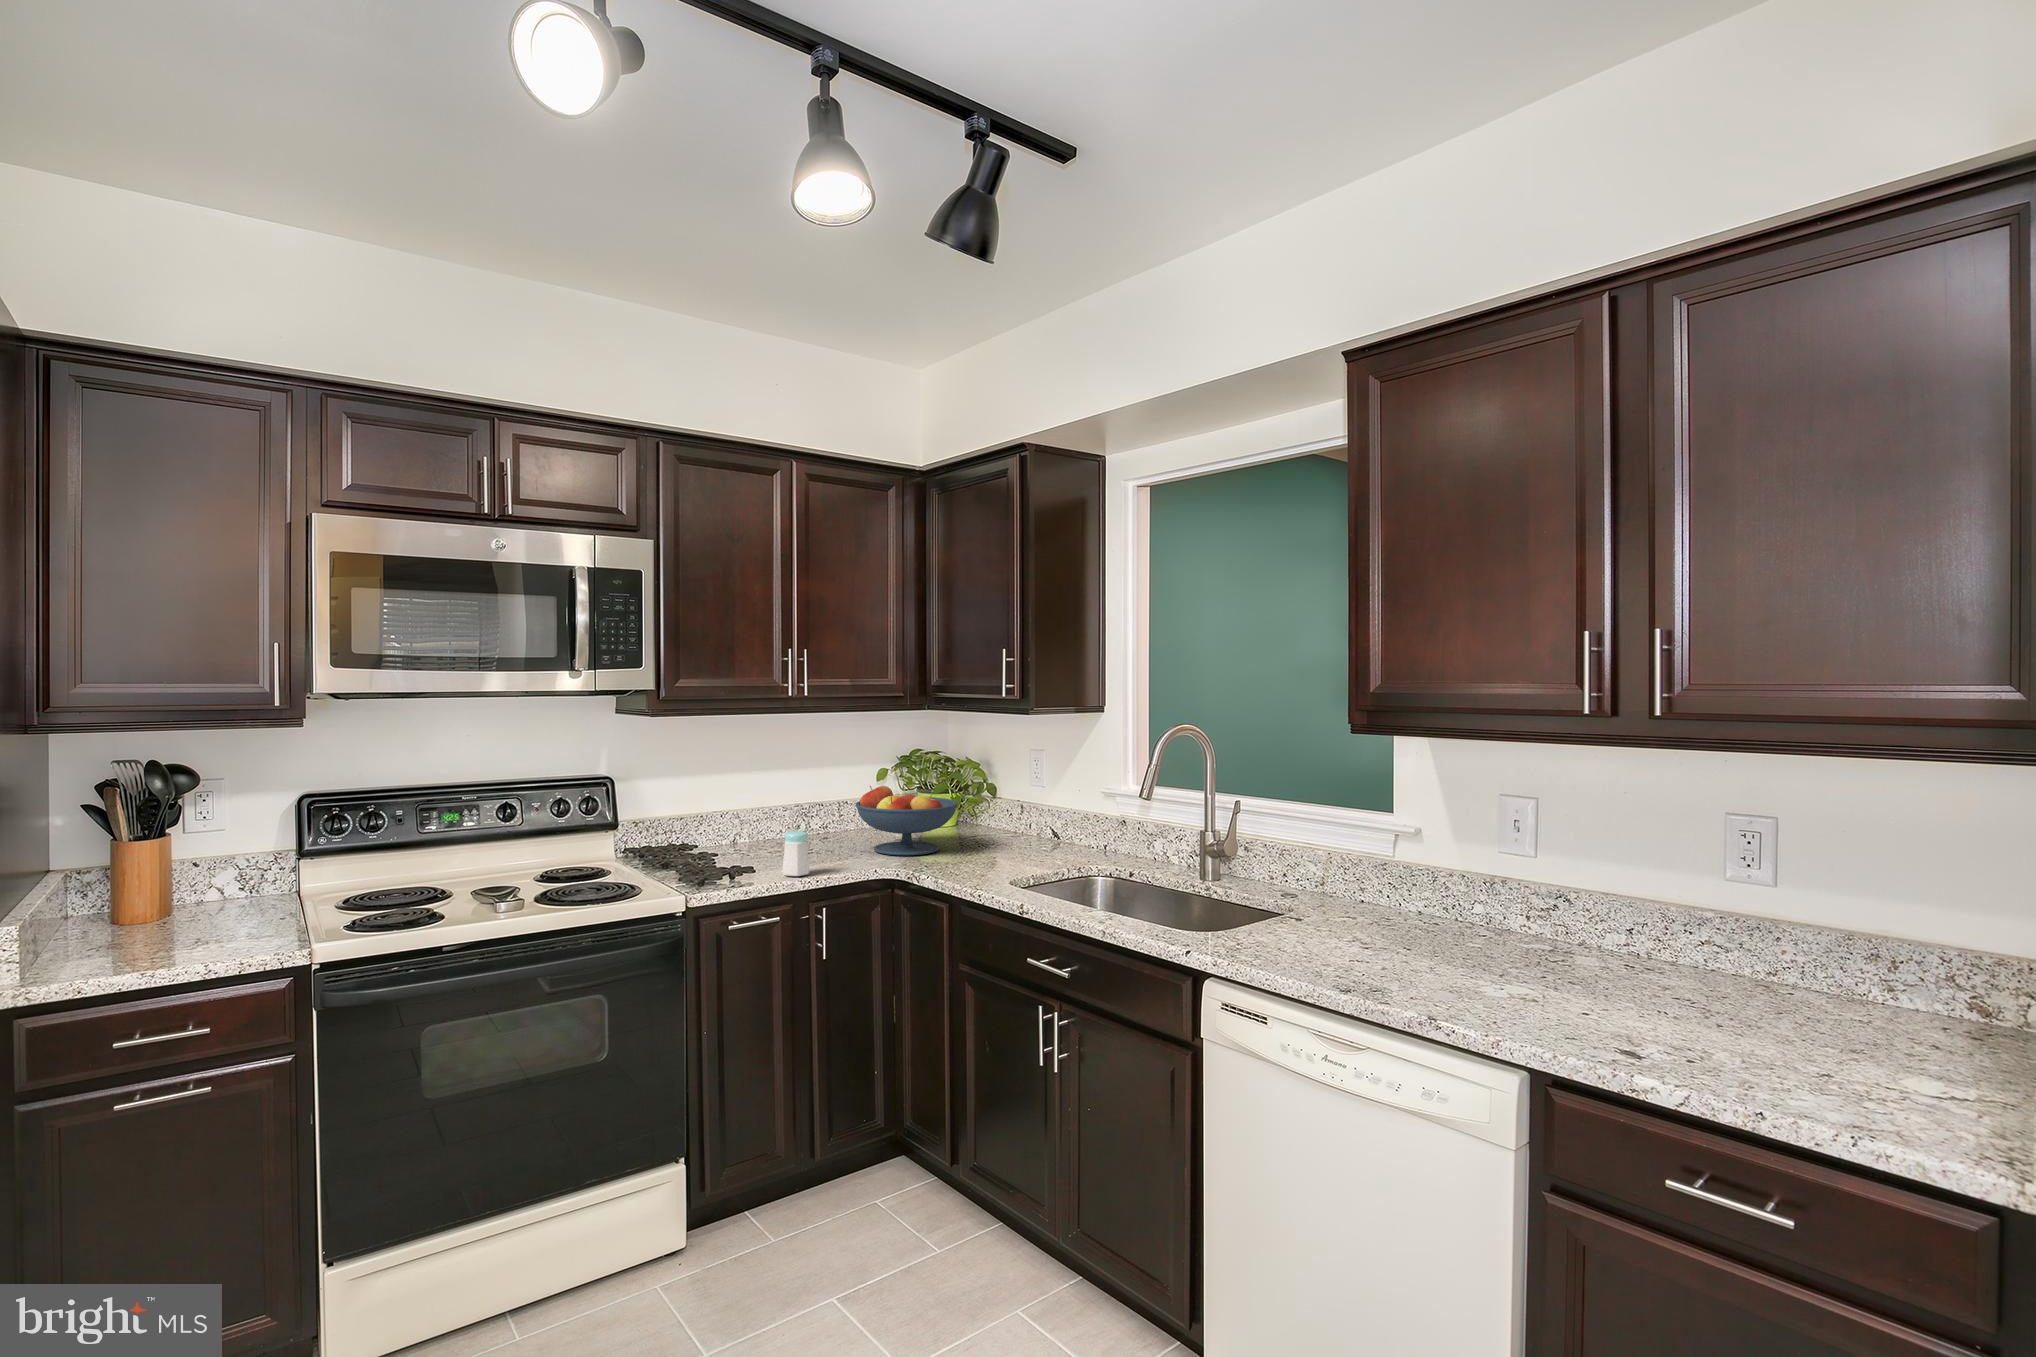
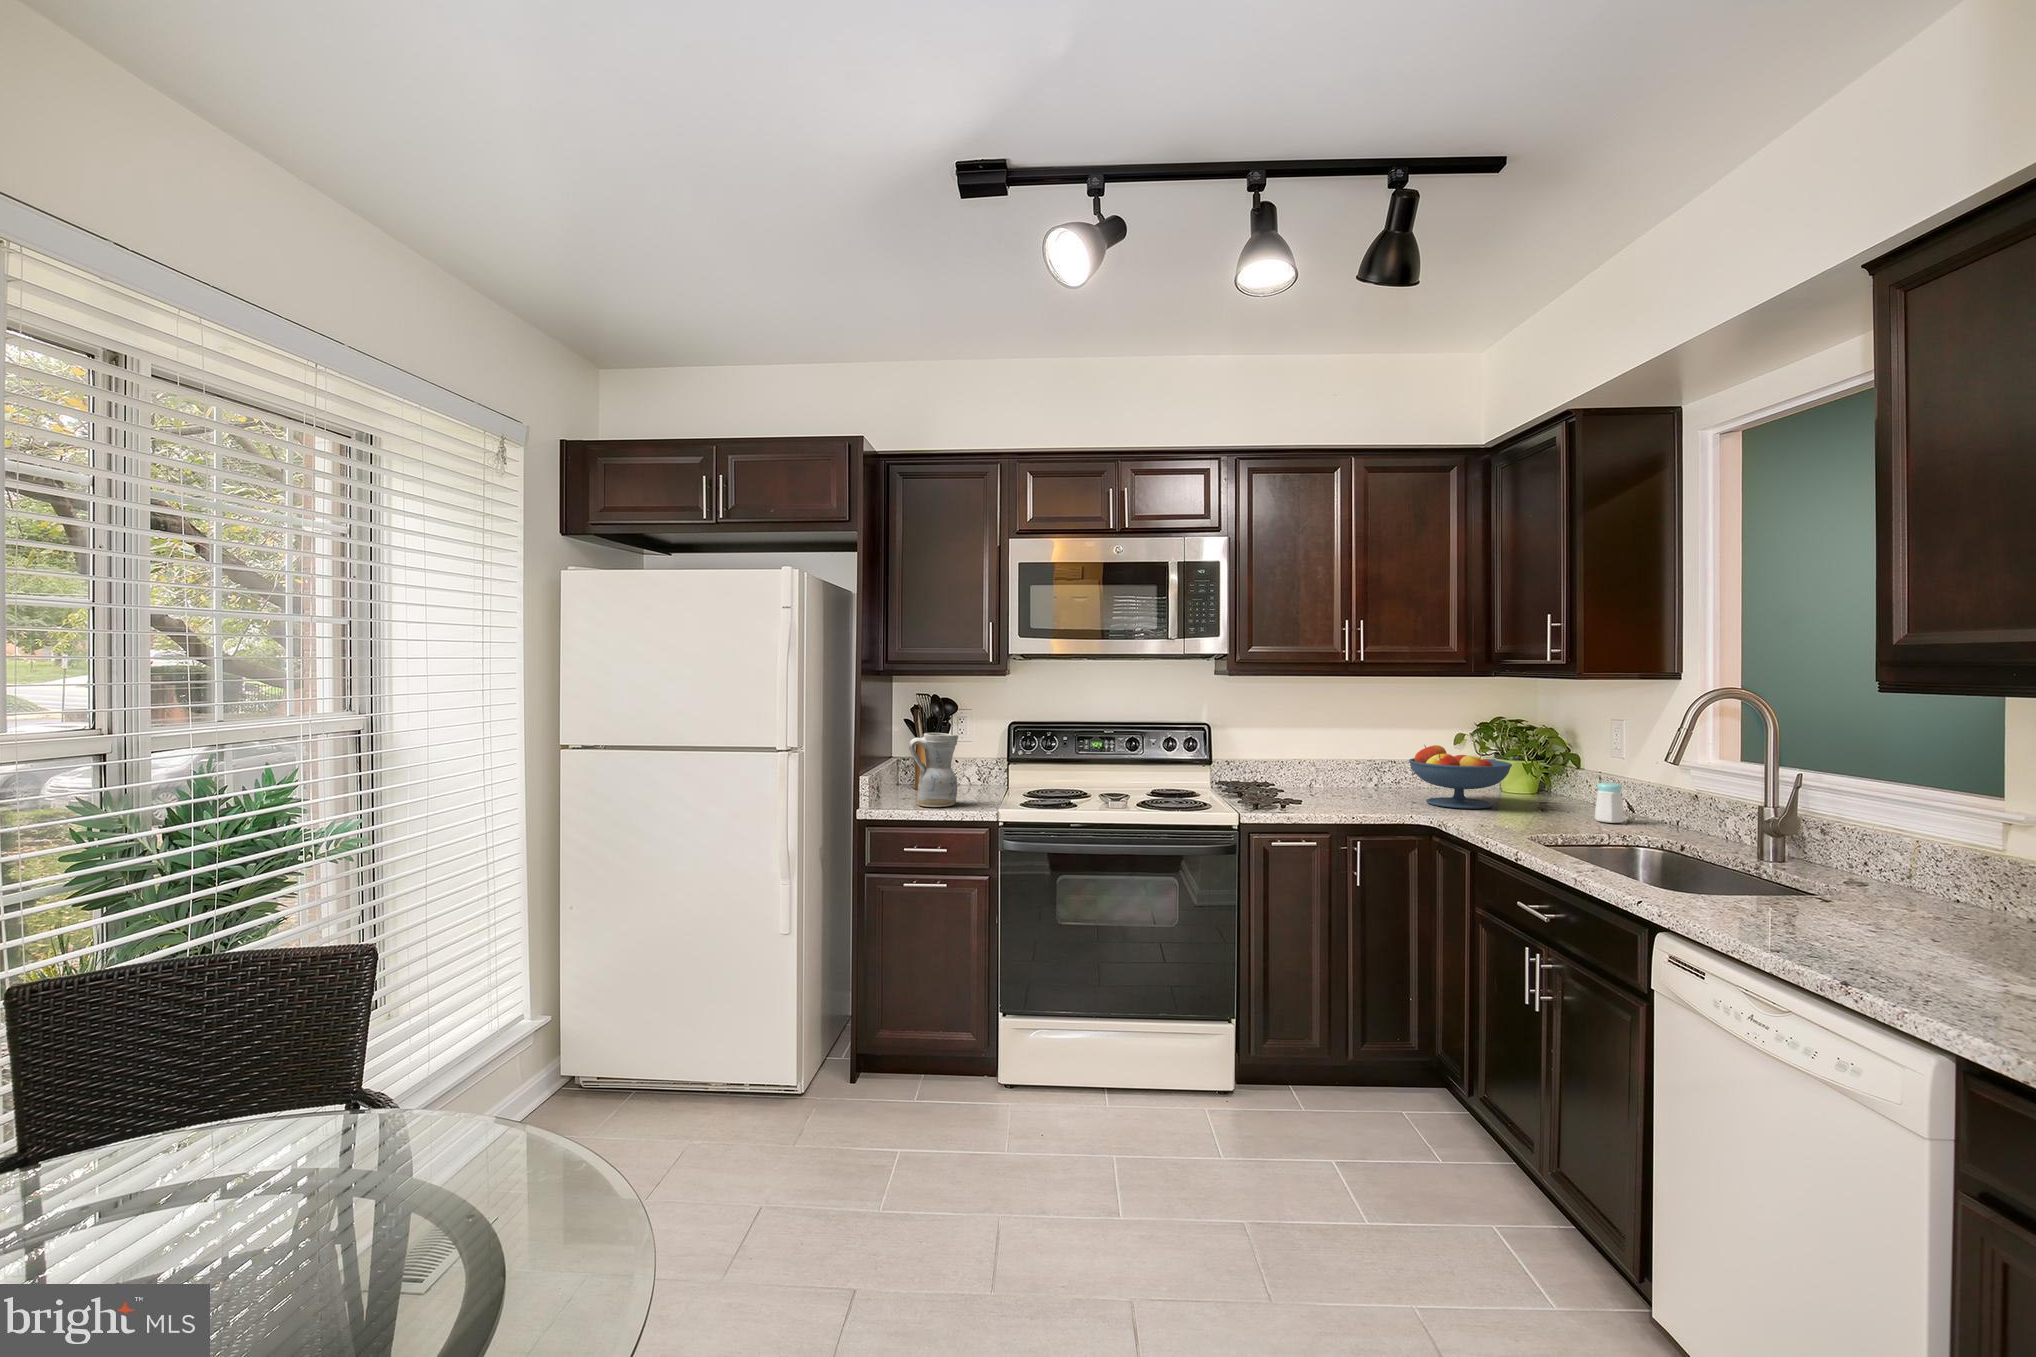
ceramic pitcher: none [129,827,230,956] -> present [909,733,958,807]
salt shaker: present [783,831,809,876] -> present [1595,782,1624,823]

